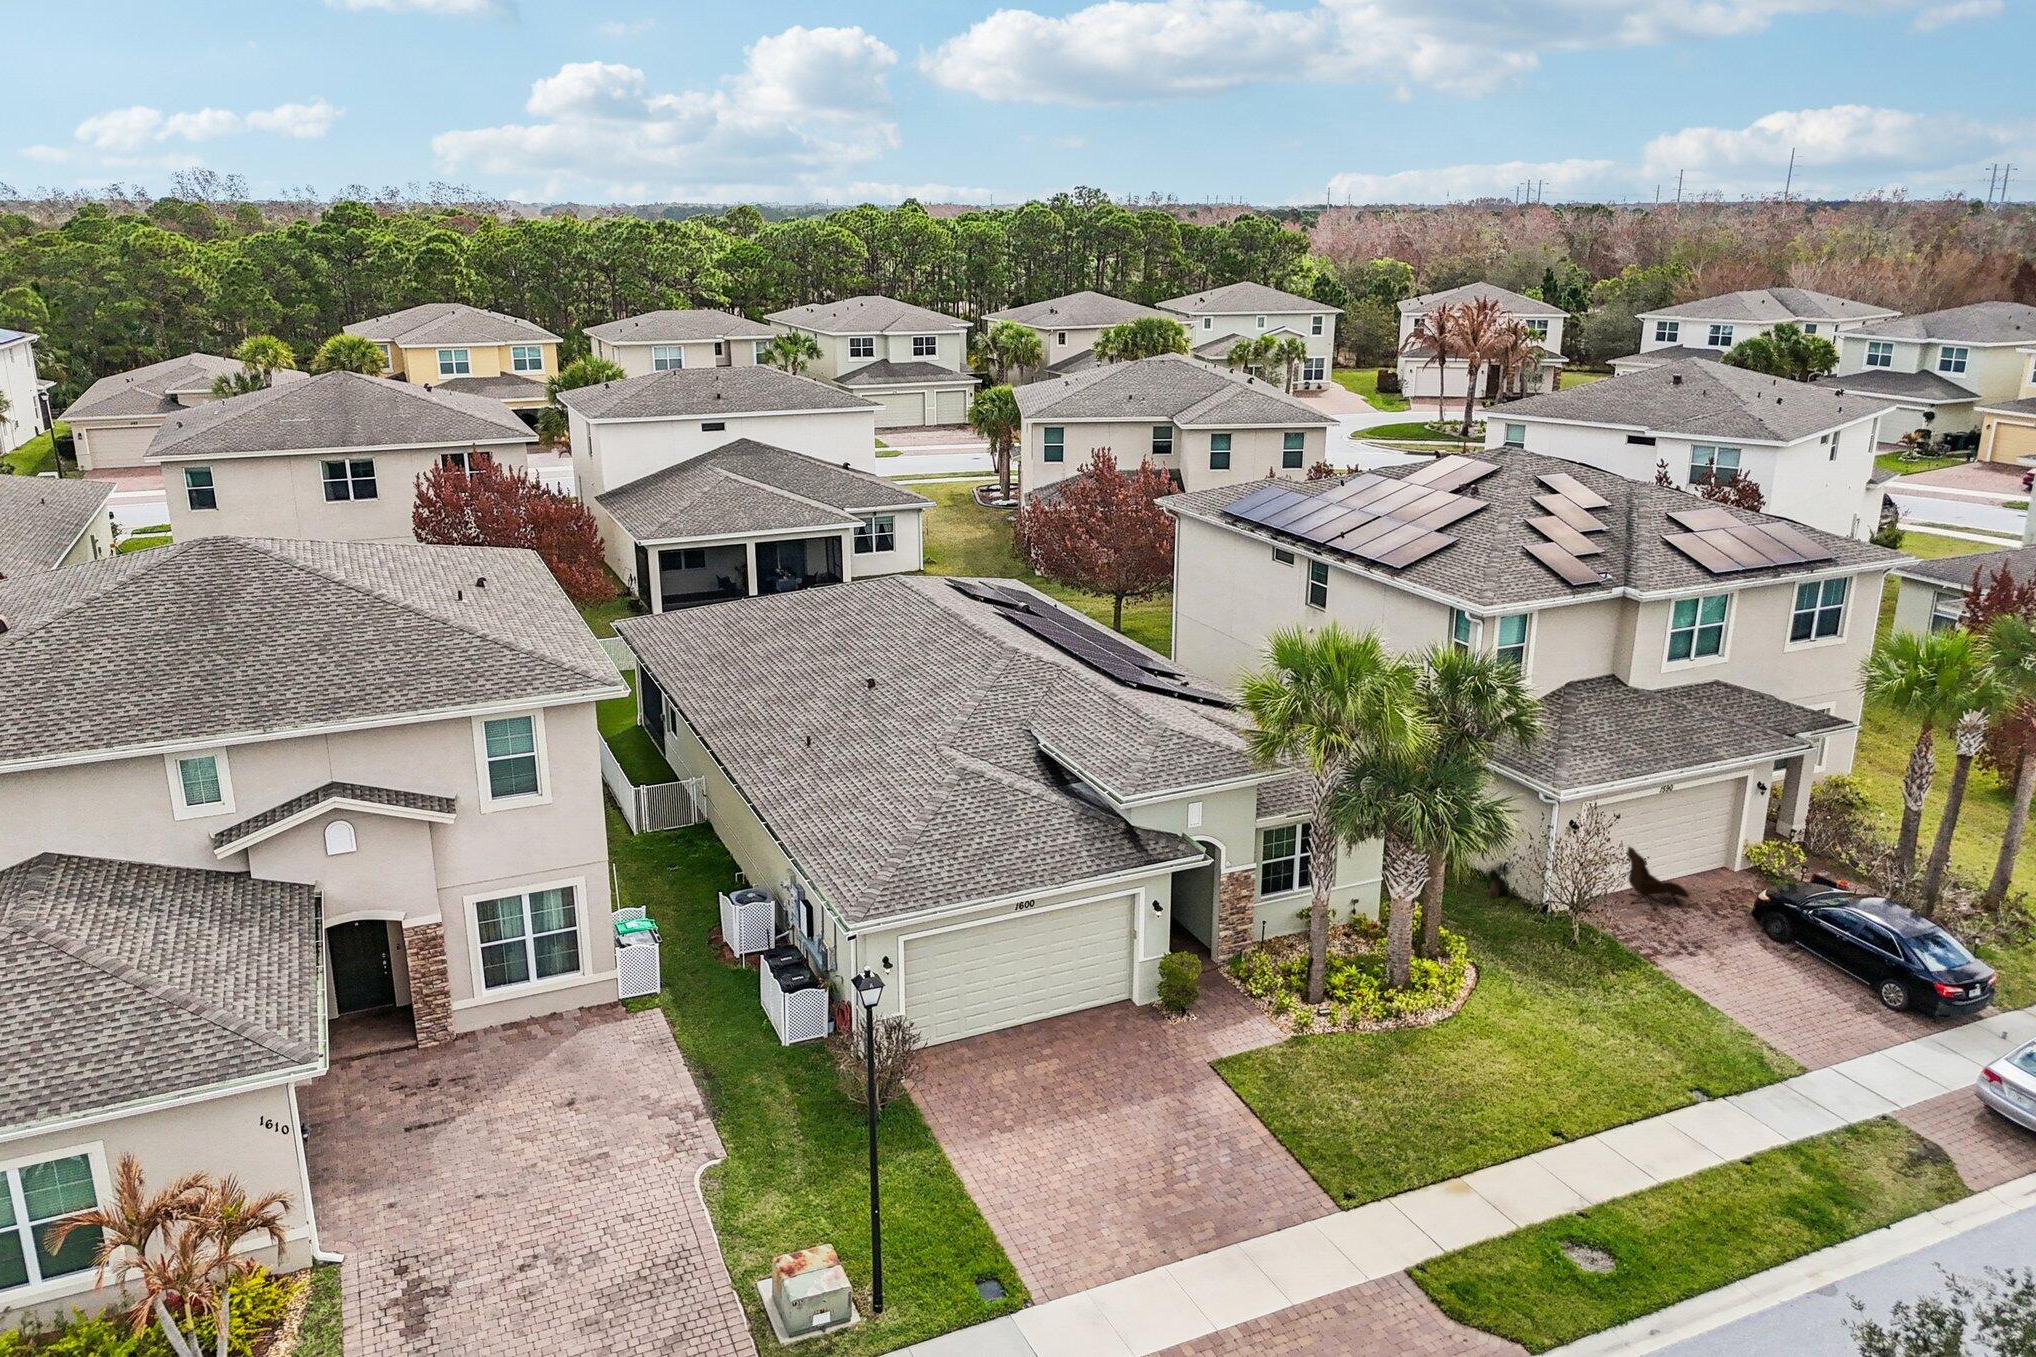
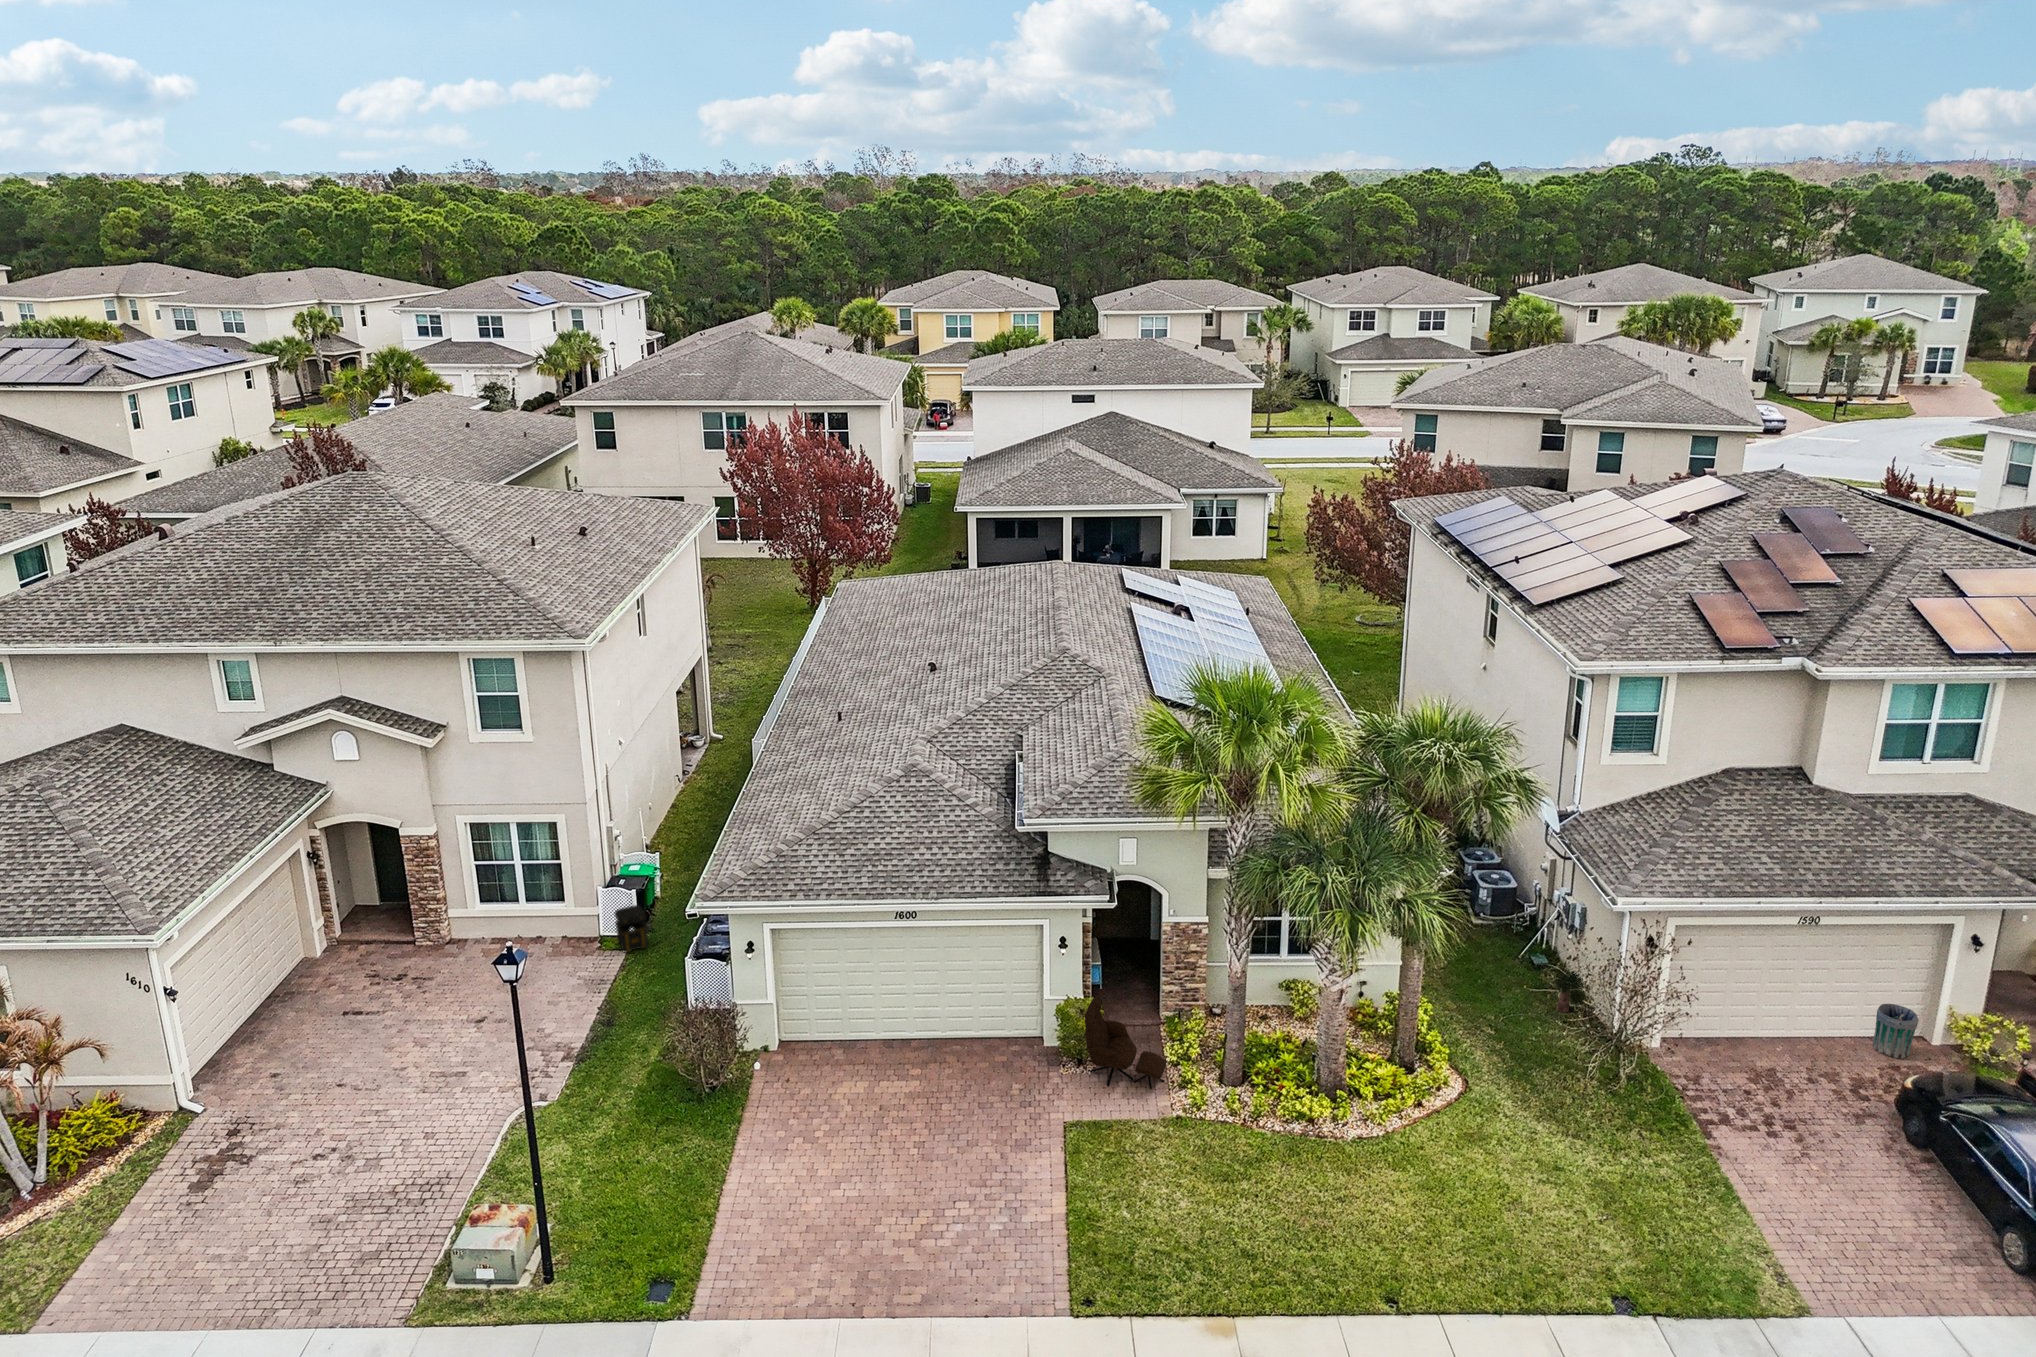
lounge chair: present [1627,847,1690,908] -> present [1085,998,1166,1089]
trash can: none [1699,847,1732,886] -> present [1872,1004,1919,1058]
toolbox: none [647,959,685,1010] -> present [615,905,648,953]

